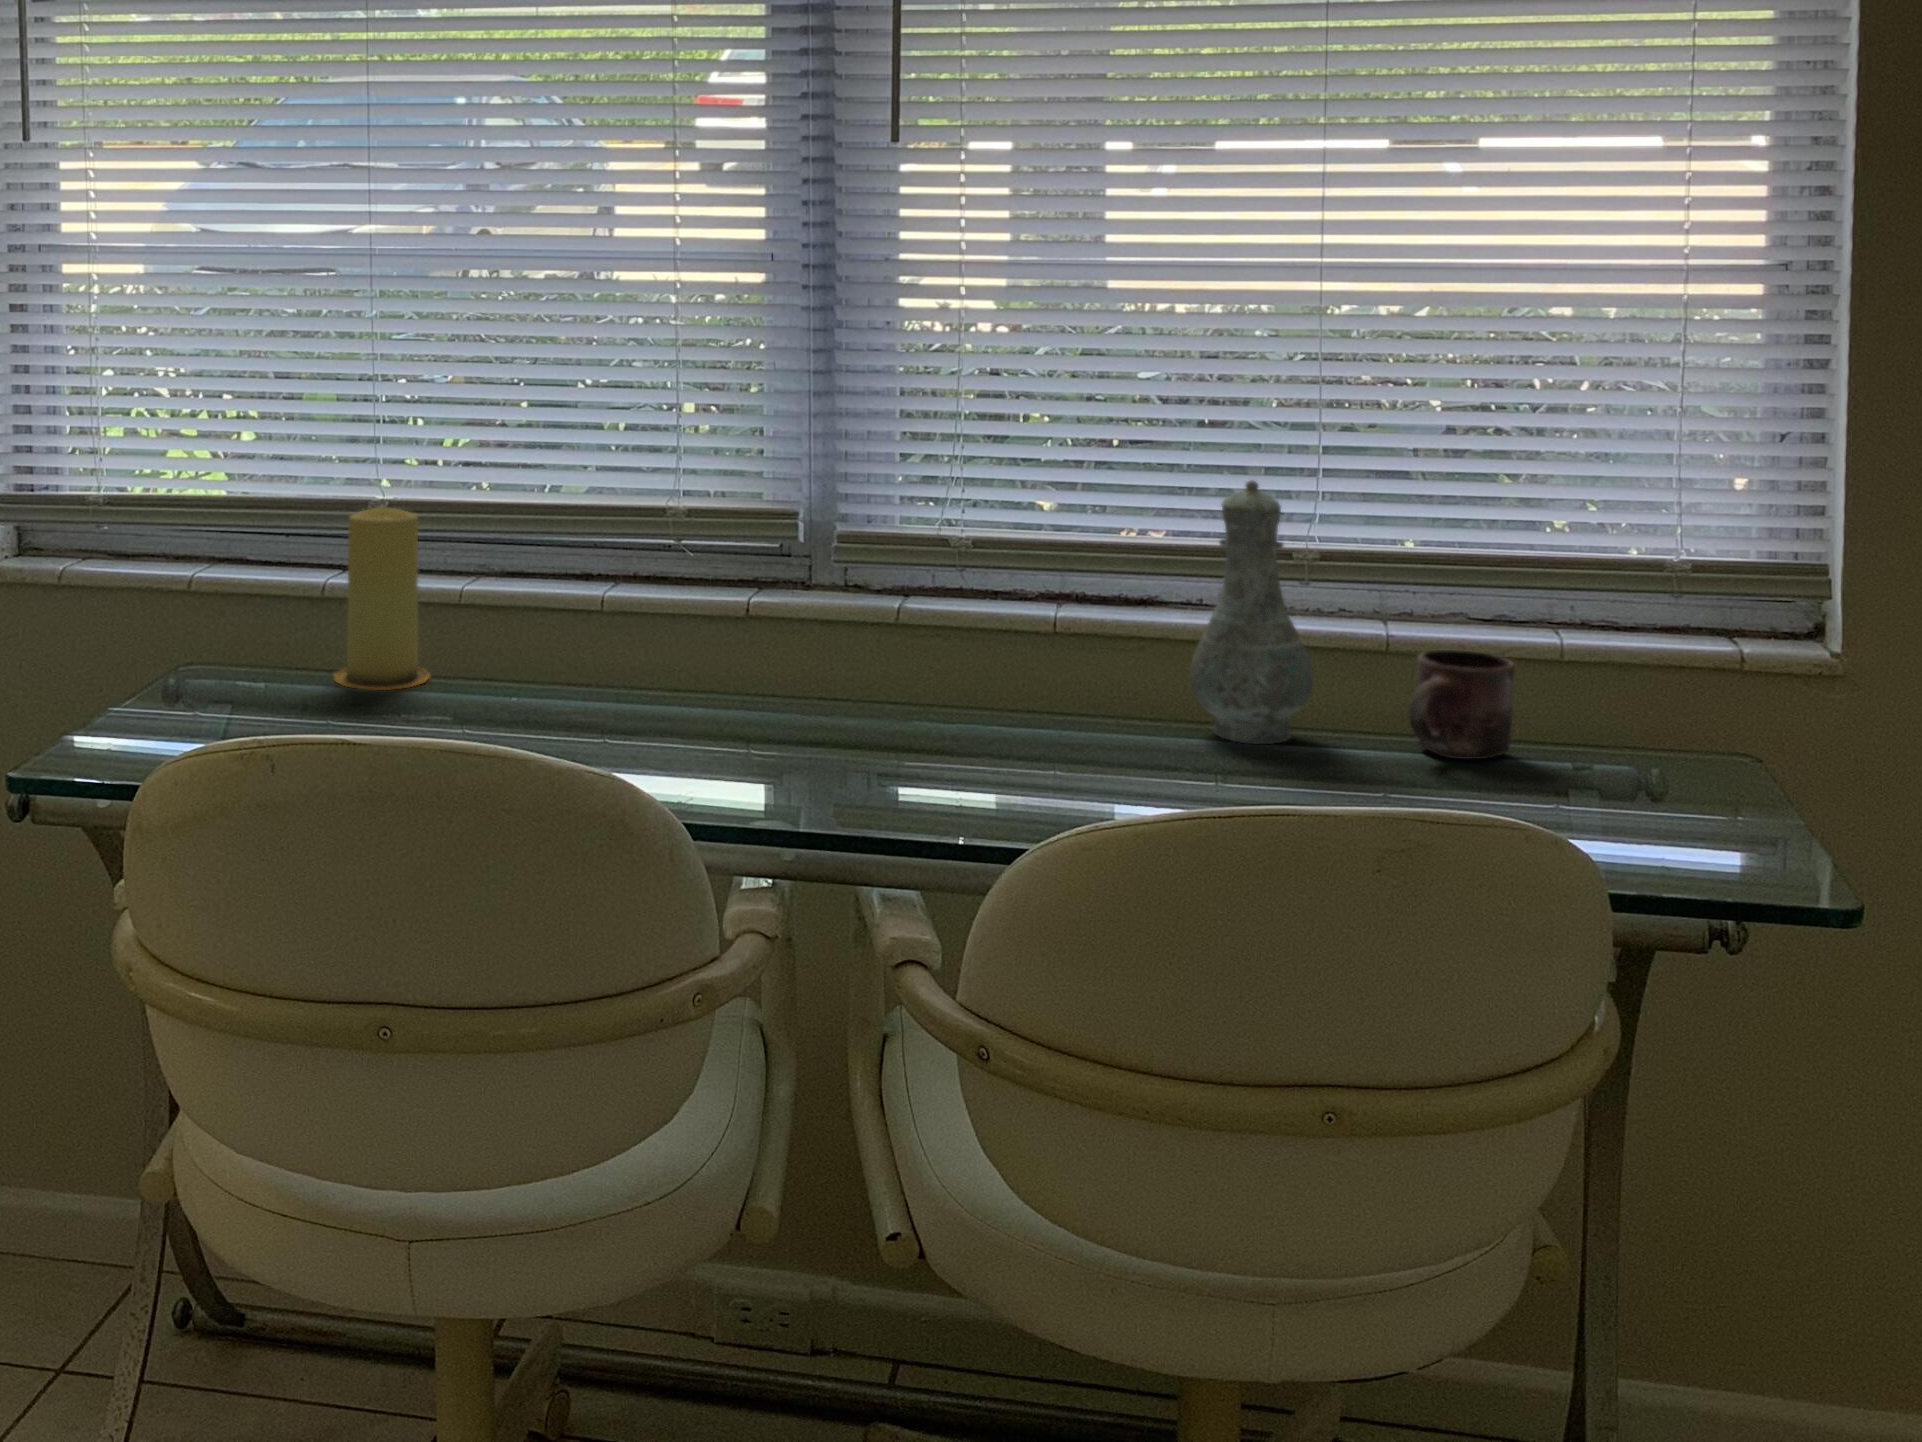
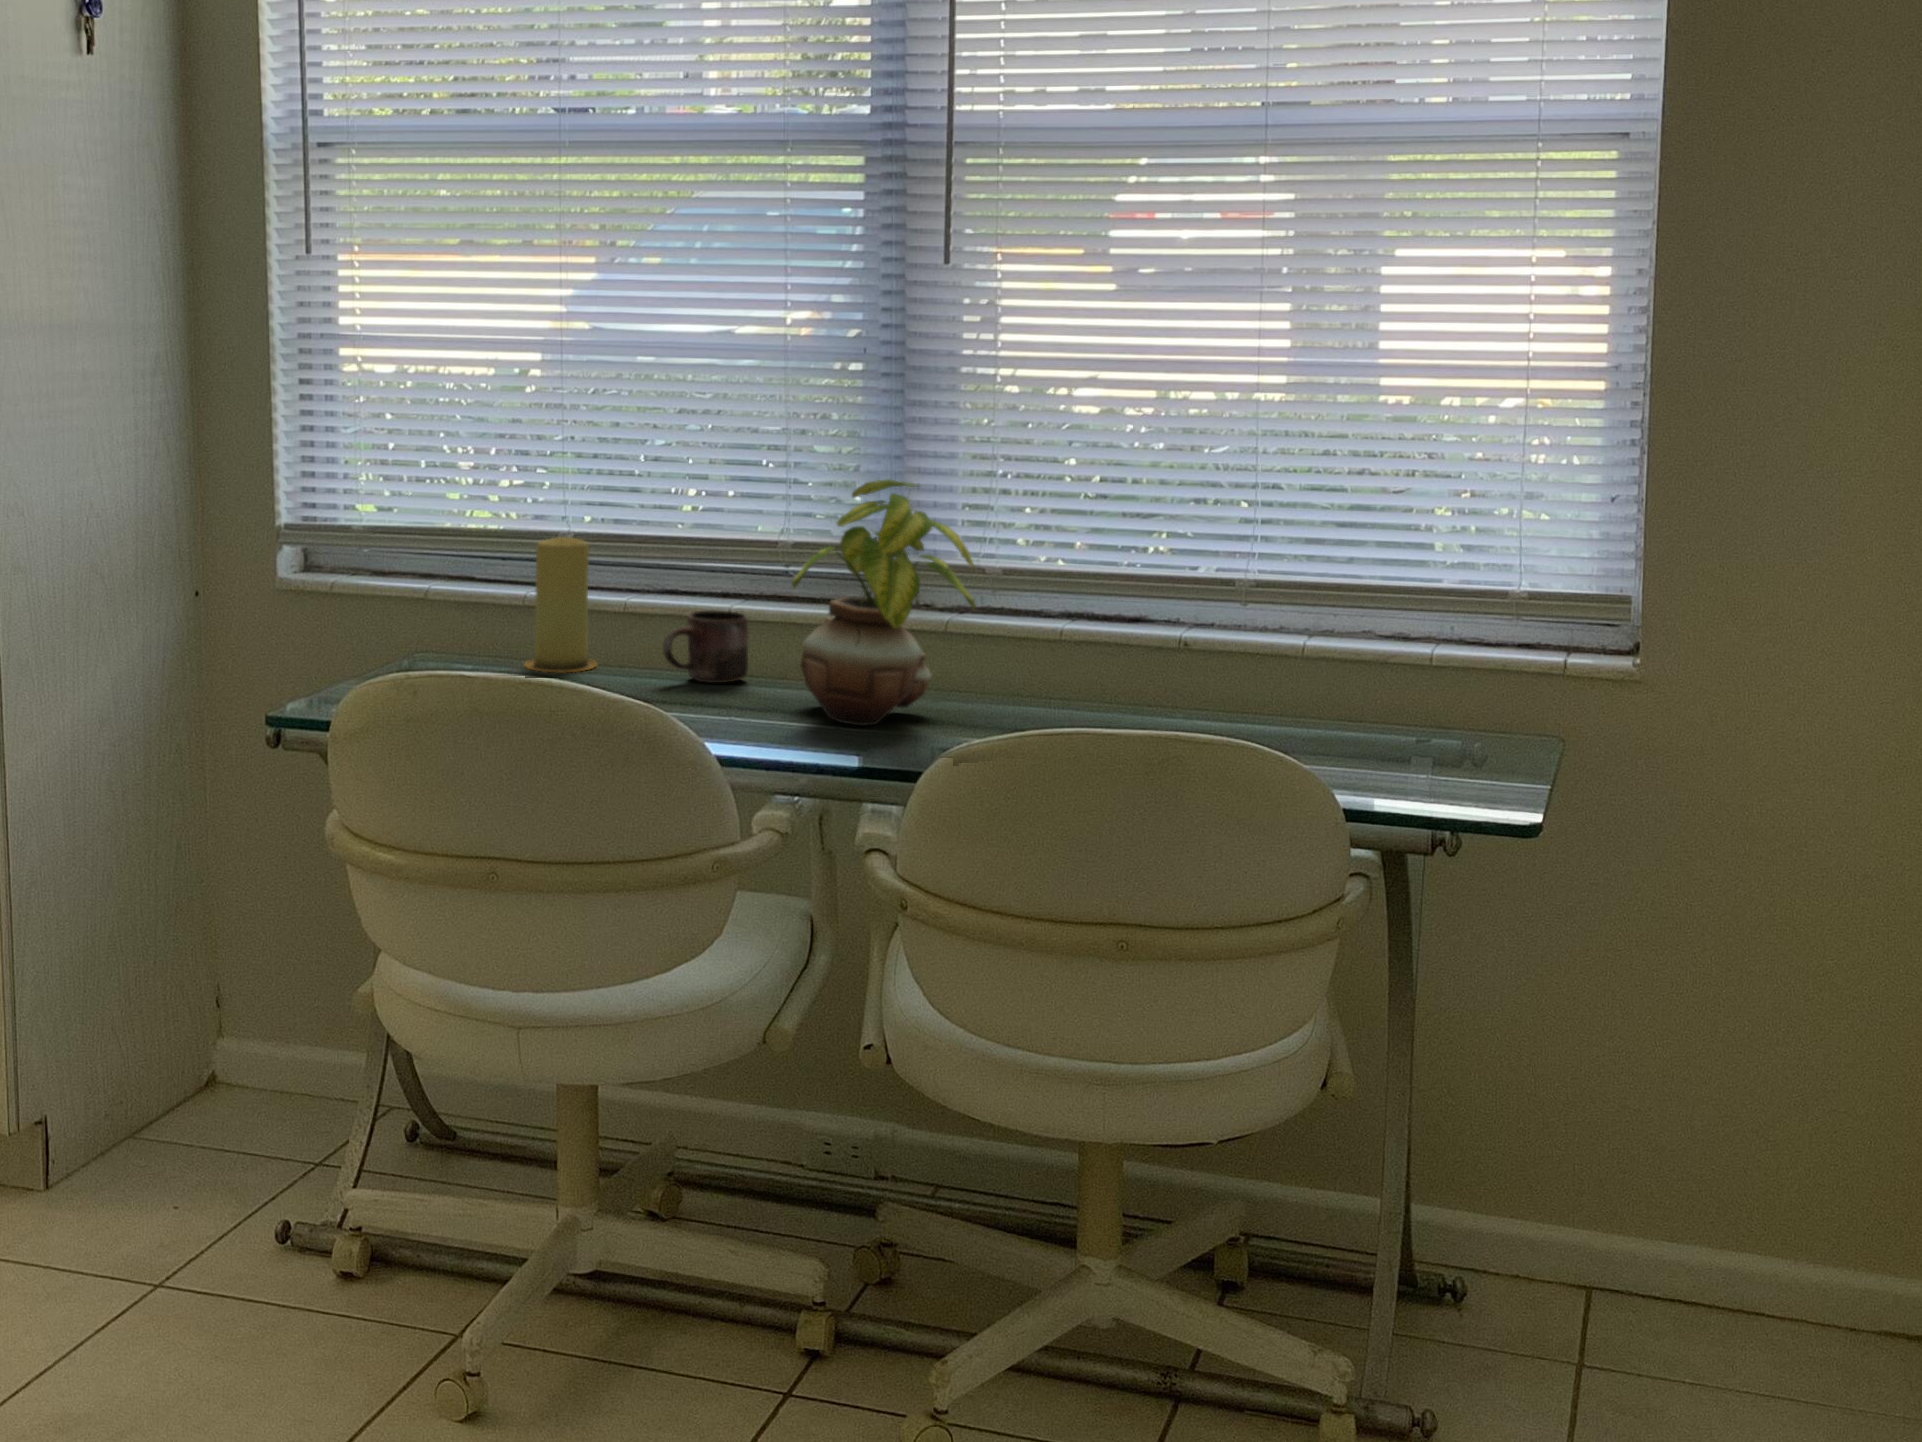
potted plant: none [734,433,1003,770] -> present [792,479,975,726]
vase: present [1190,480,1313,744] -> none [1150,525,1240,724]
mug: present [1409,650,1515,759] -> present [663,610,748,683]

